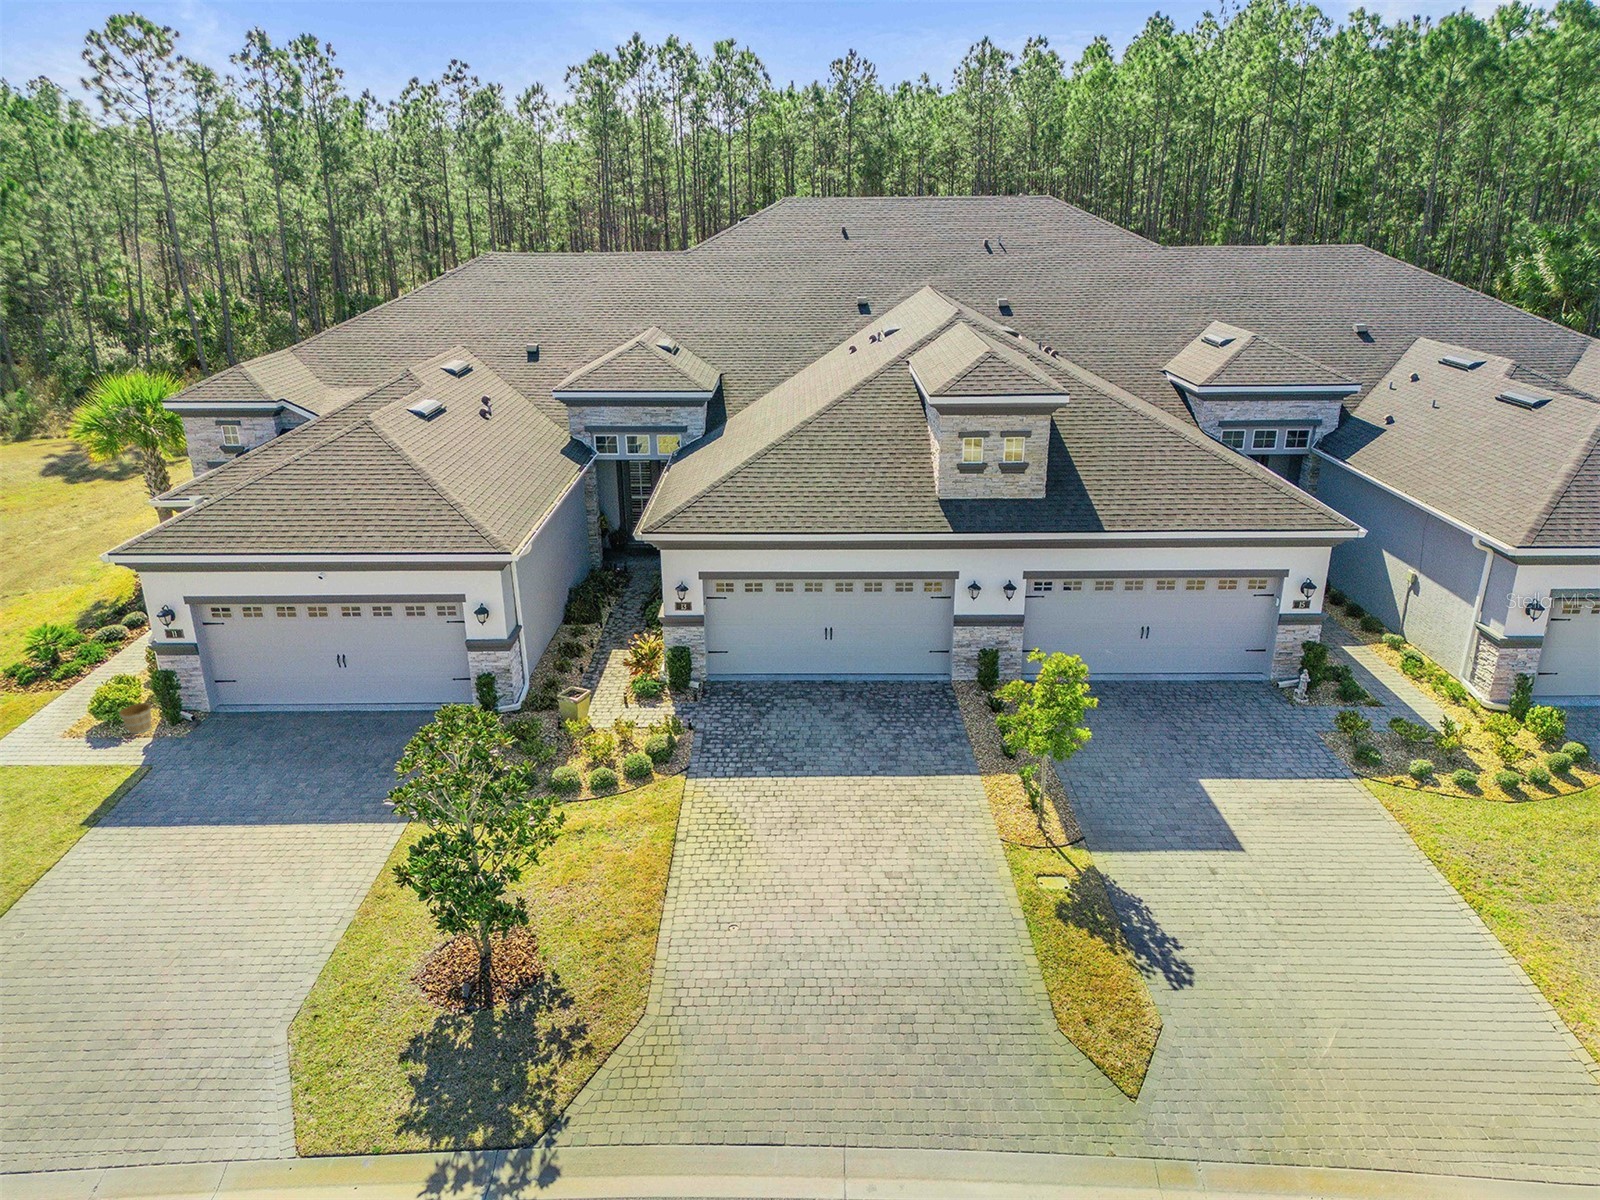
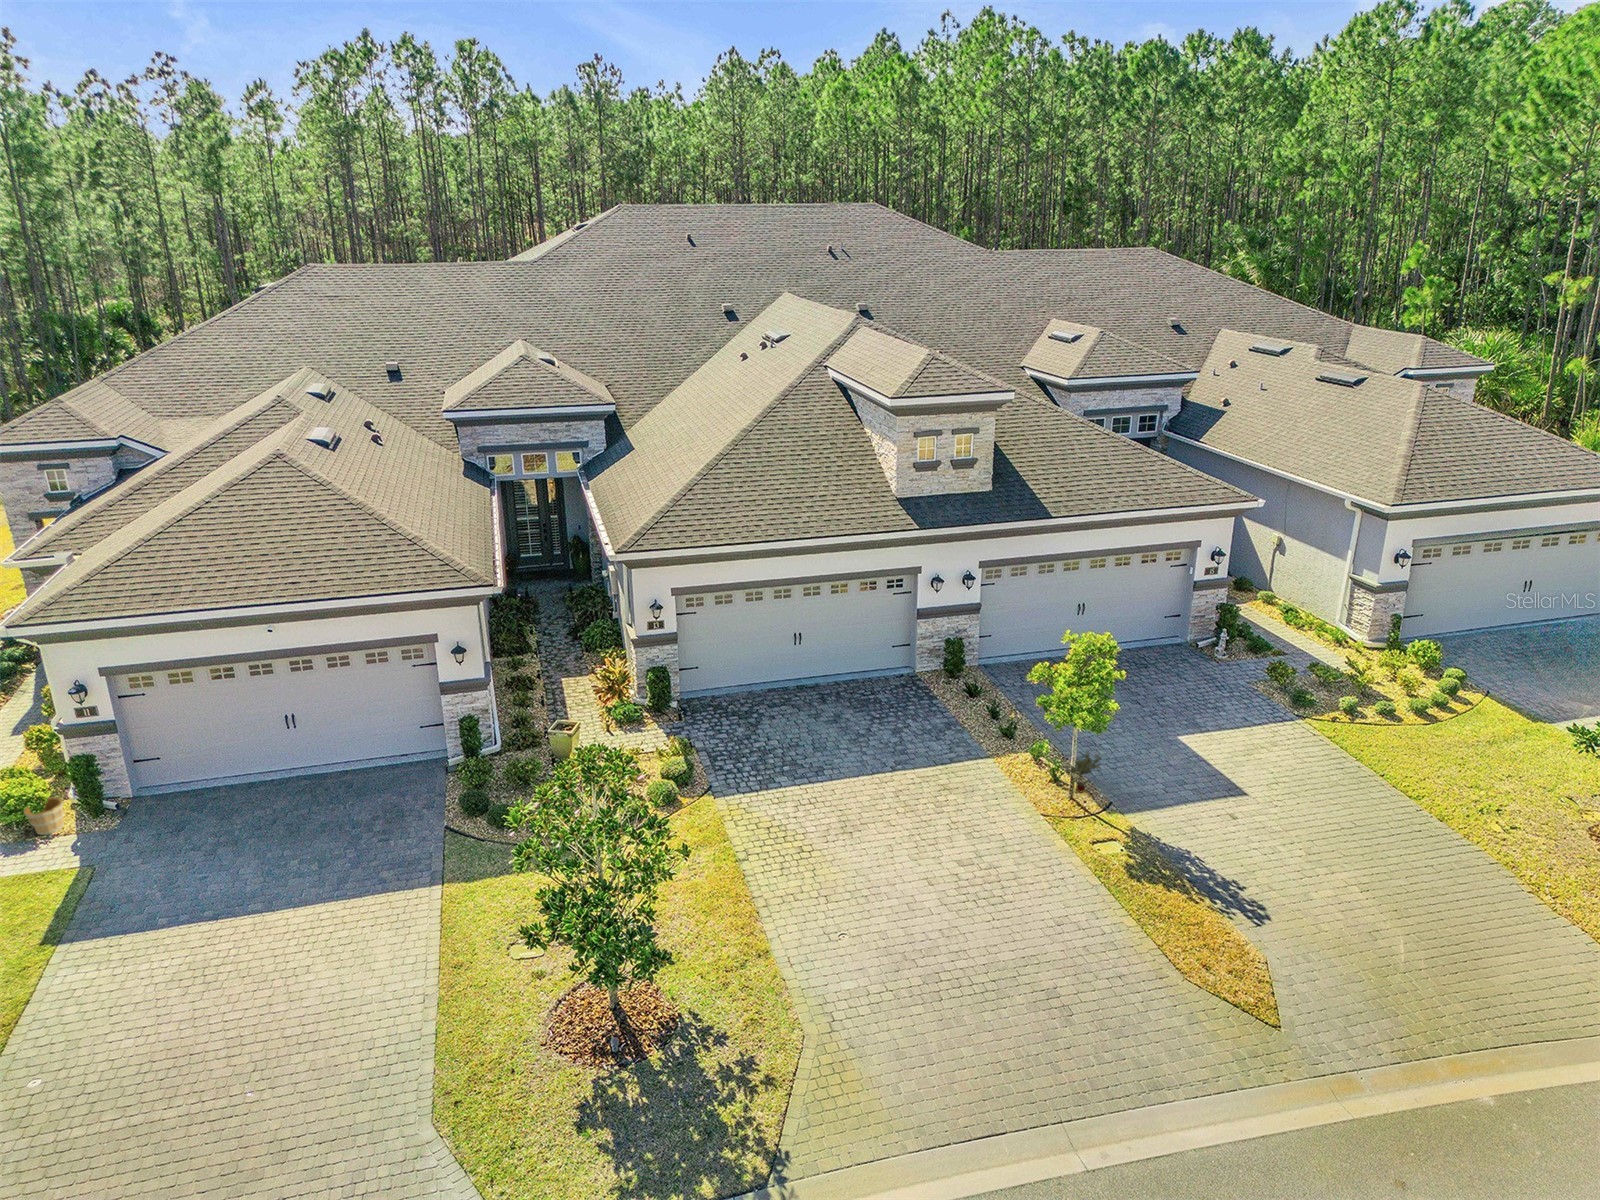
potted tree: none [1037,780,1078,825] -> present [1065,751,1101,792]

